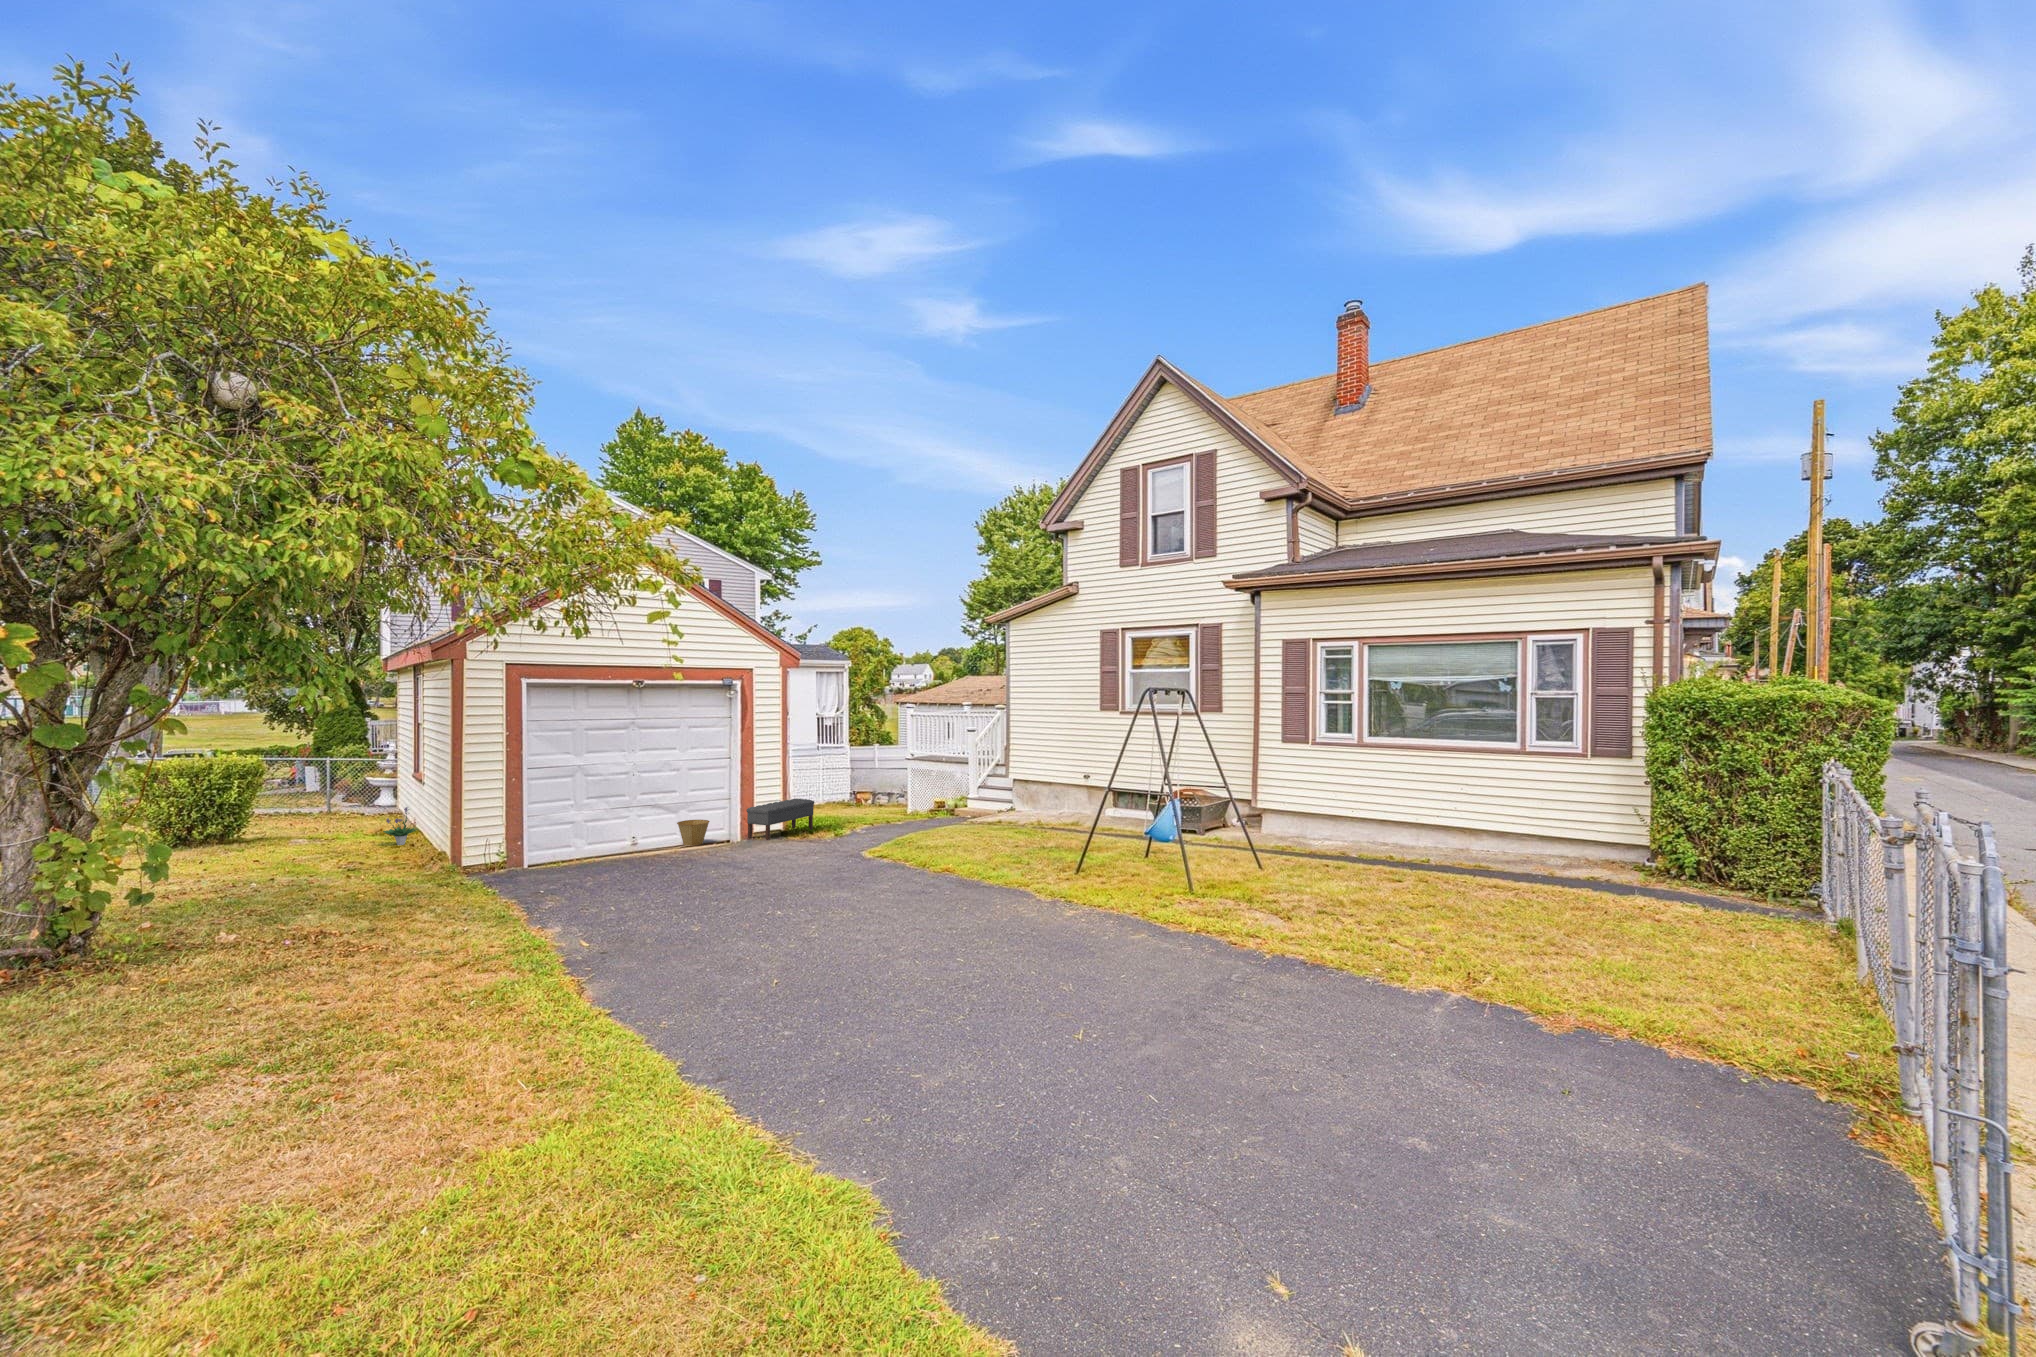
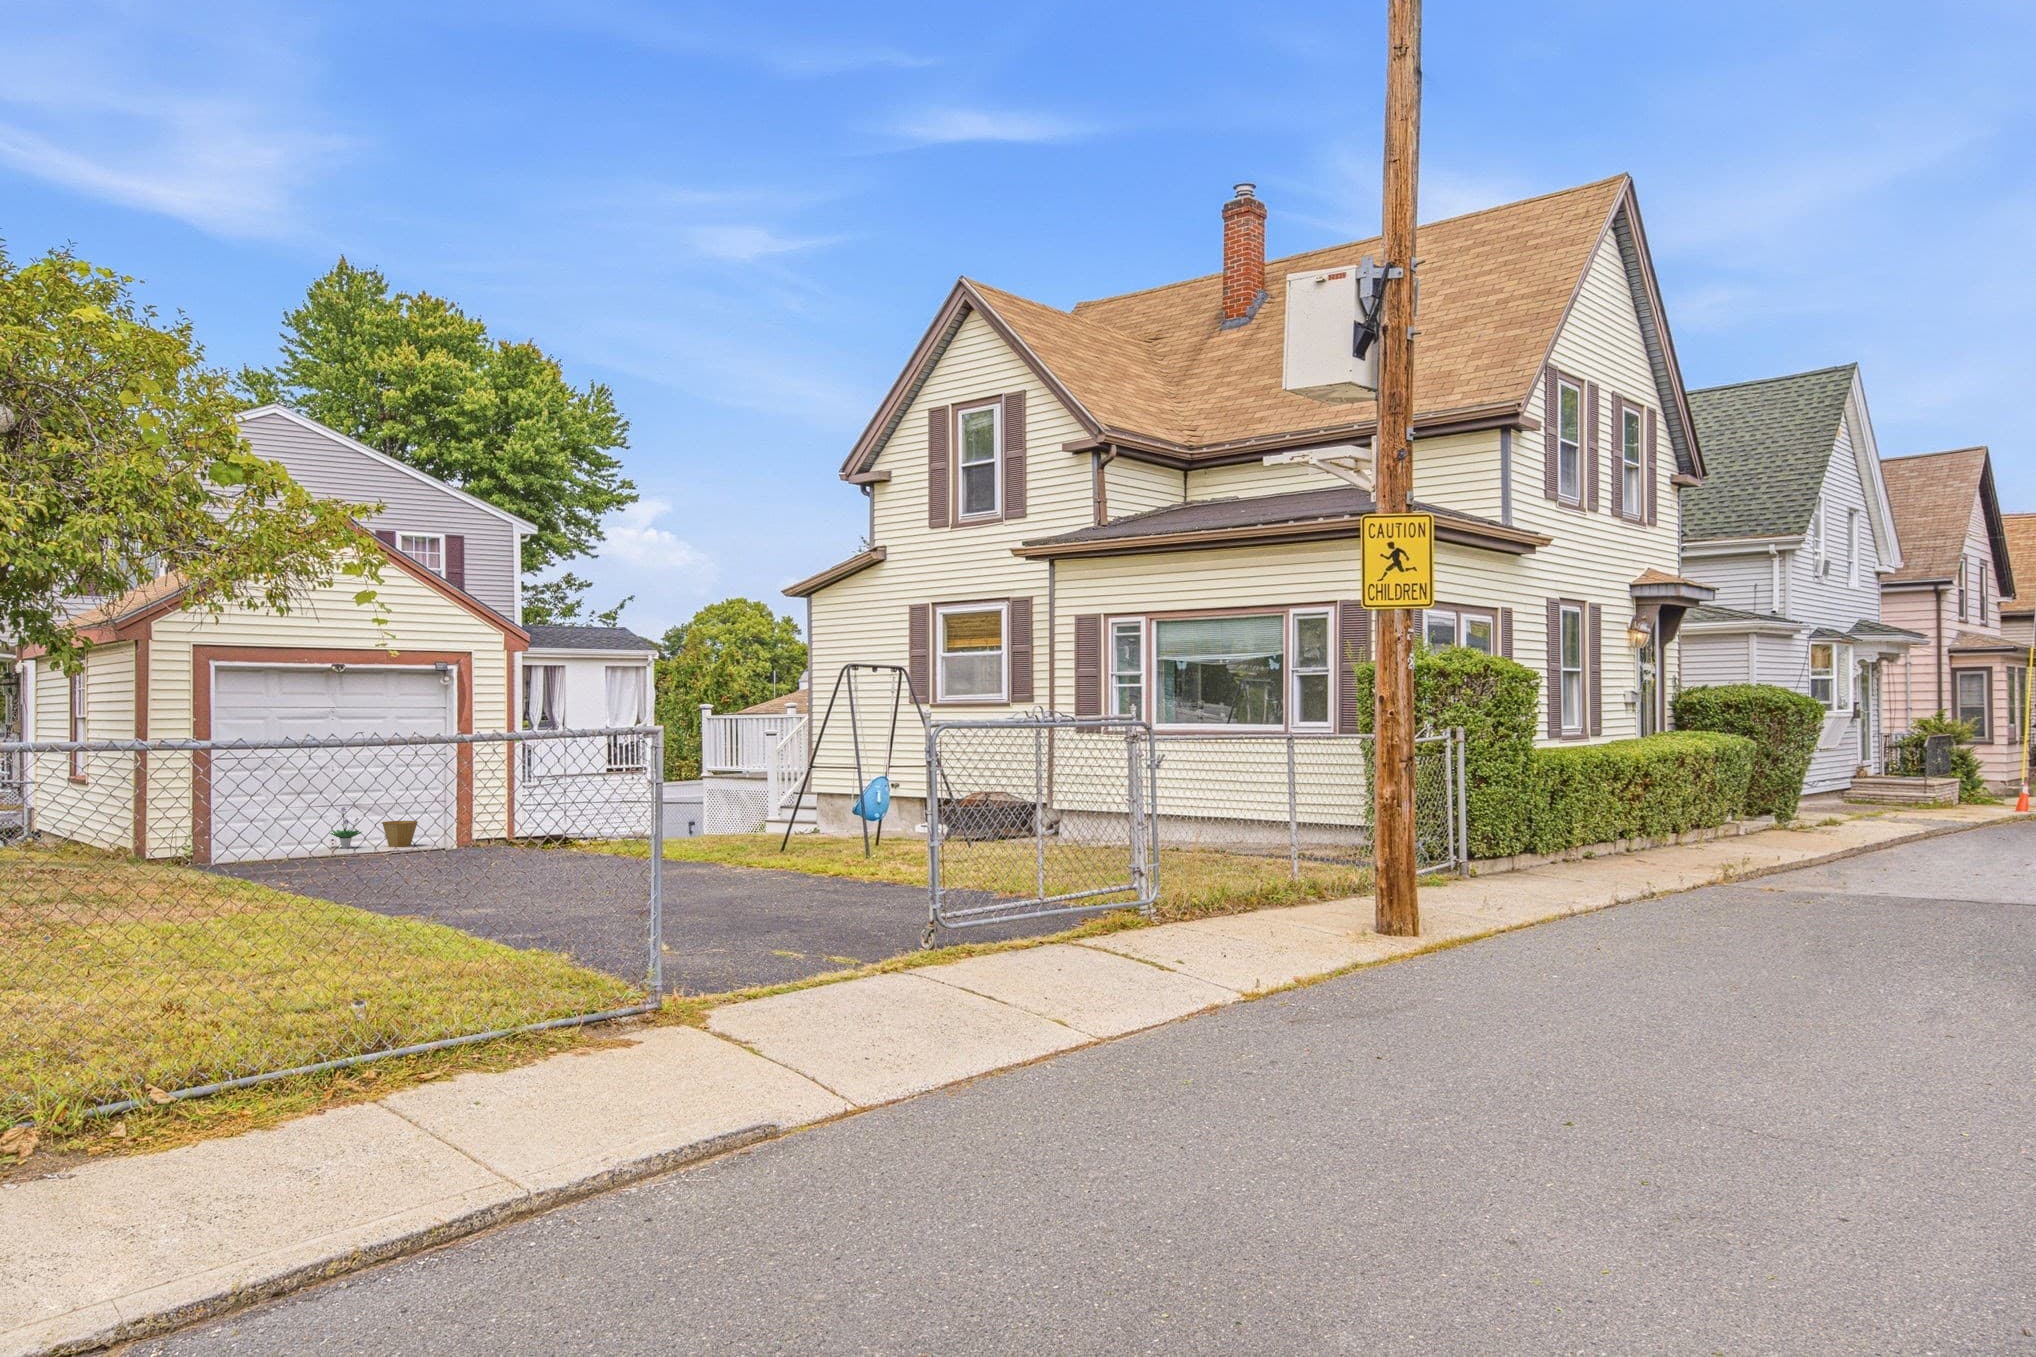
bench: present [746,799,814,840] -> none [461,804,544,846]
potted plant: present [383,807,417,845] -> present [330,807,362,848]

